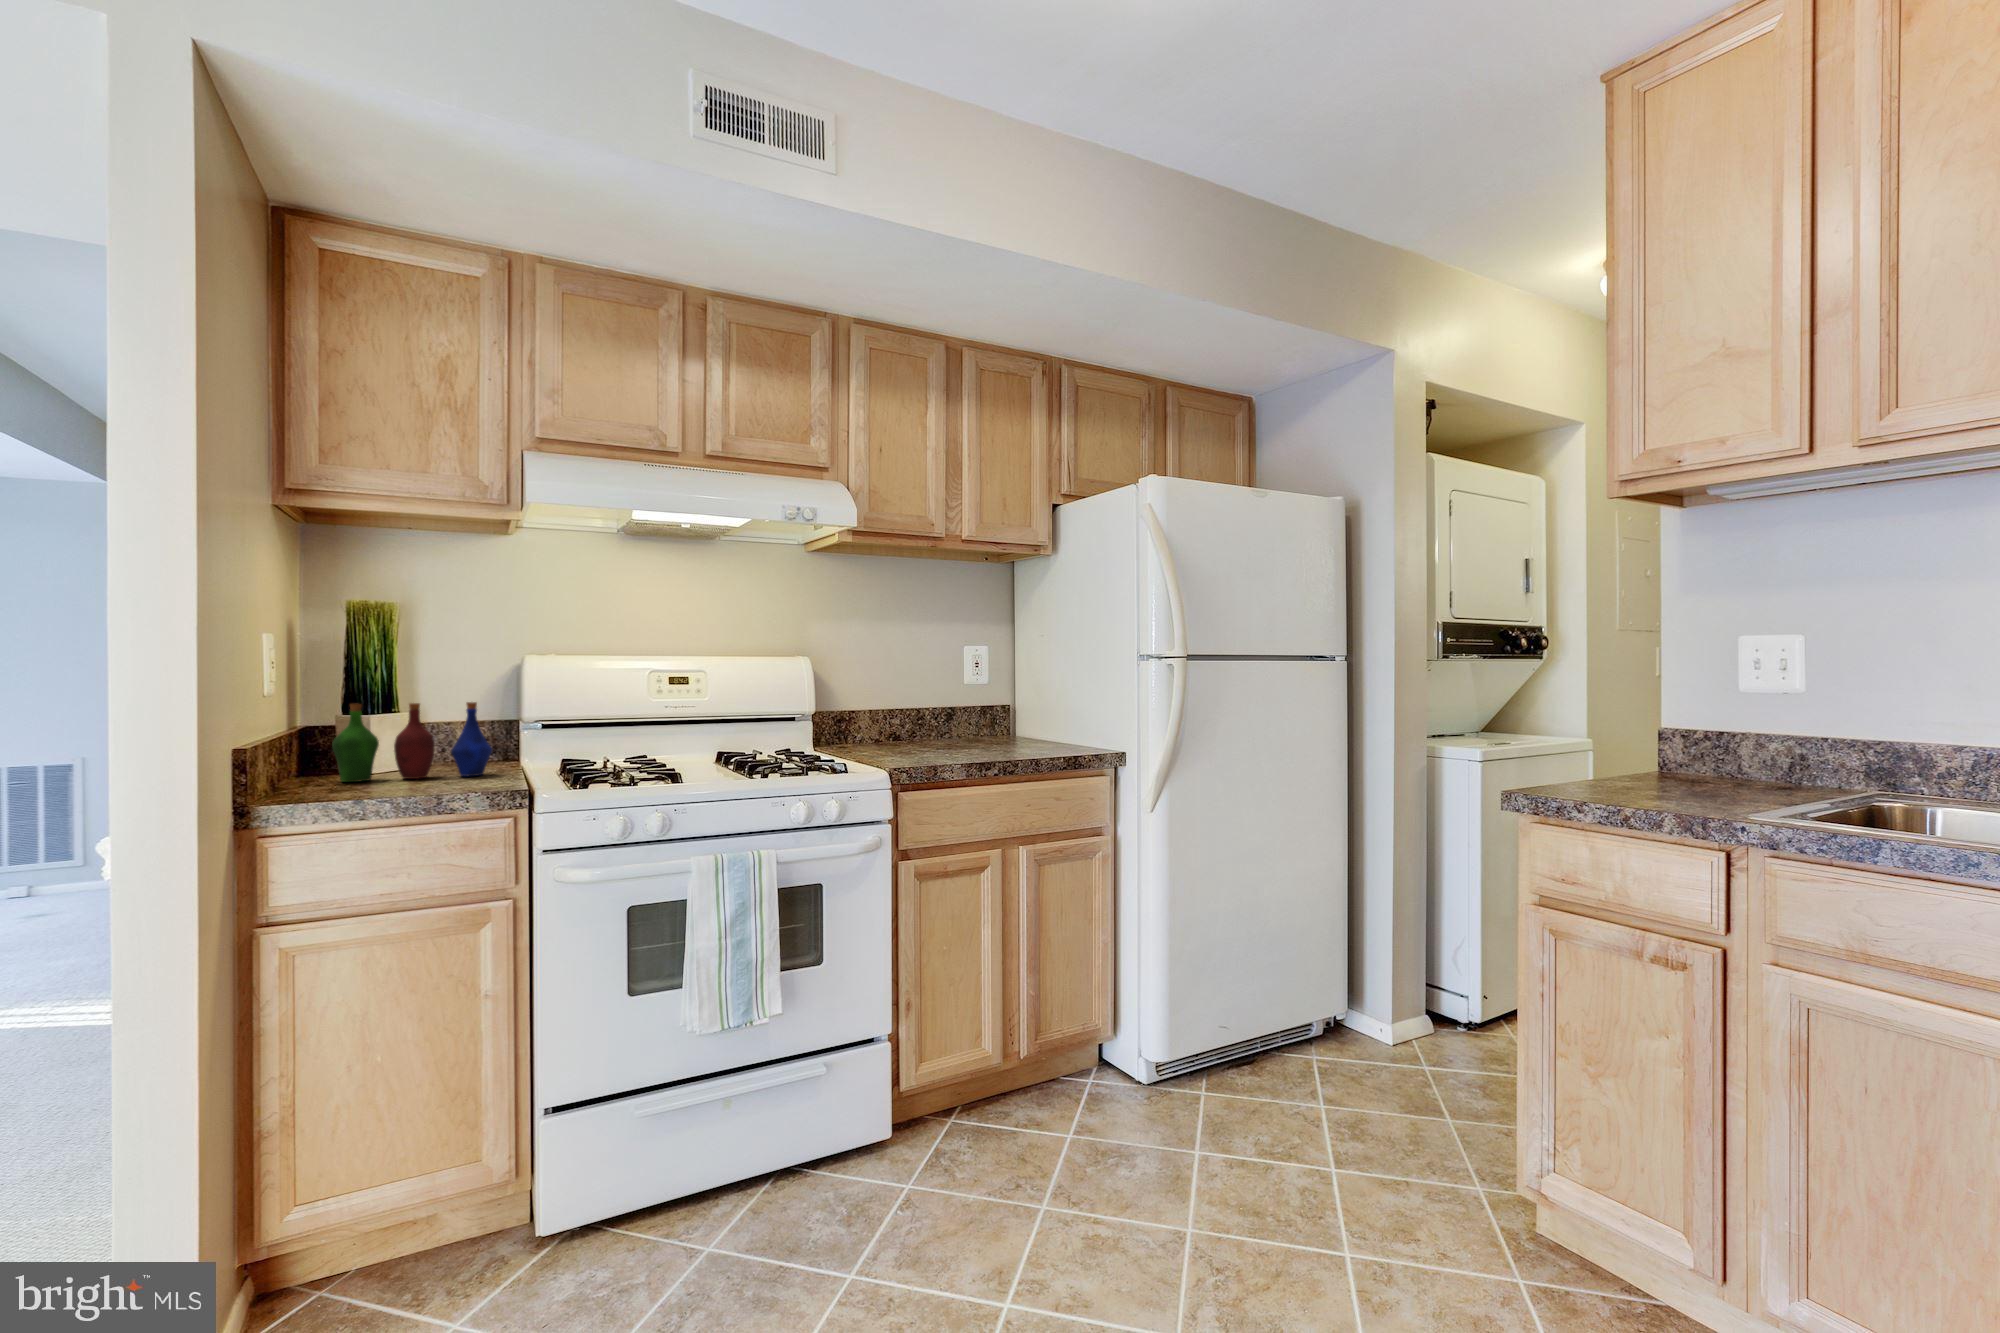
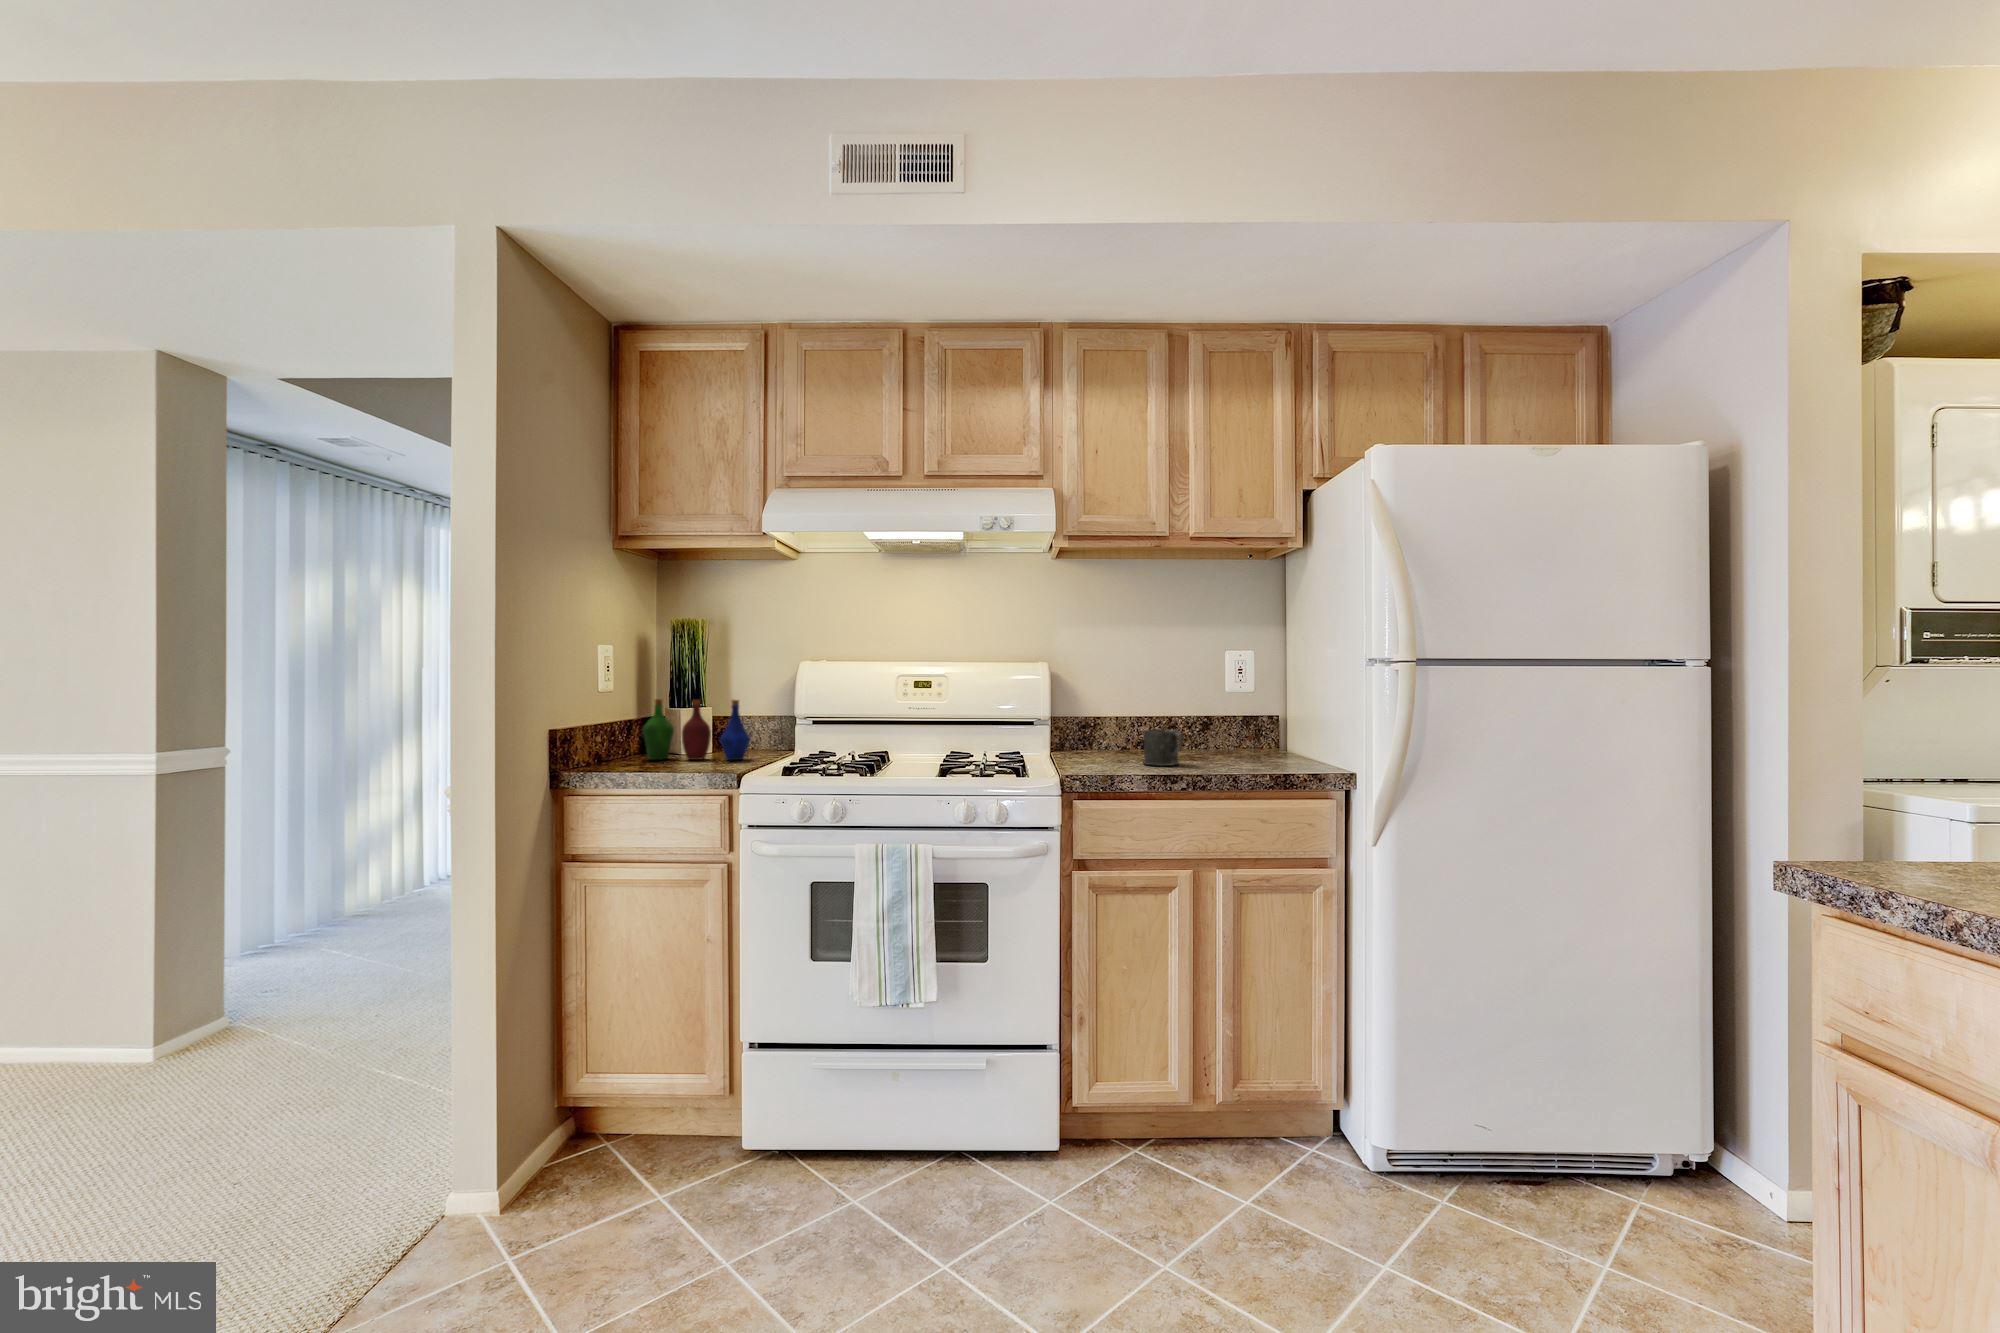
mug: none [929,721,971,755] -> present [1143,730,1183,766]

